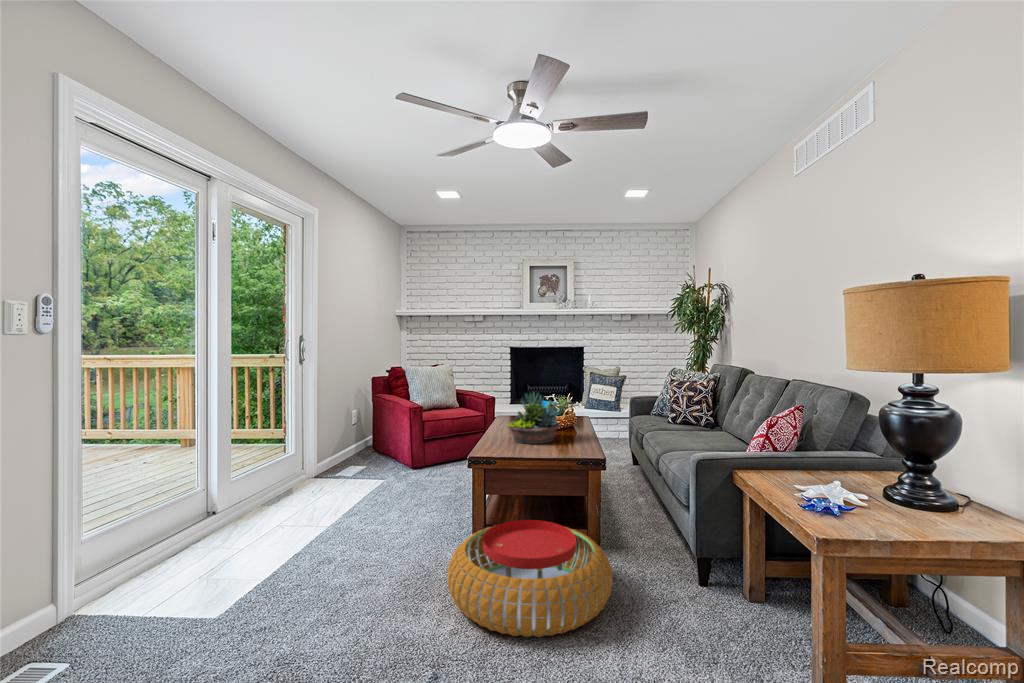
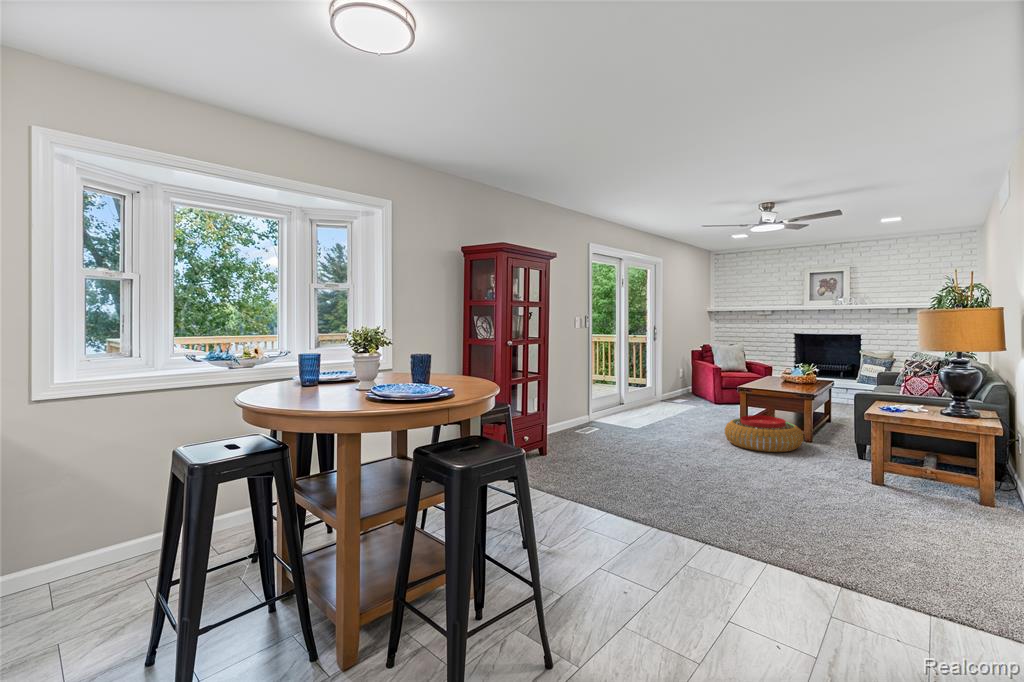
succulent planter: present [507,392,560,444] -> none [764,361,799,387]

